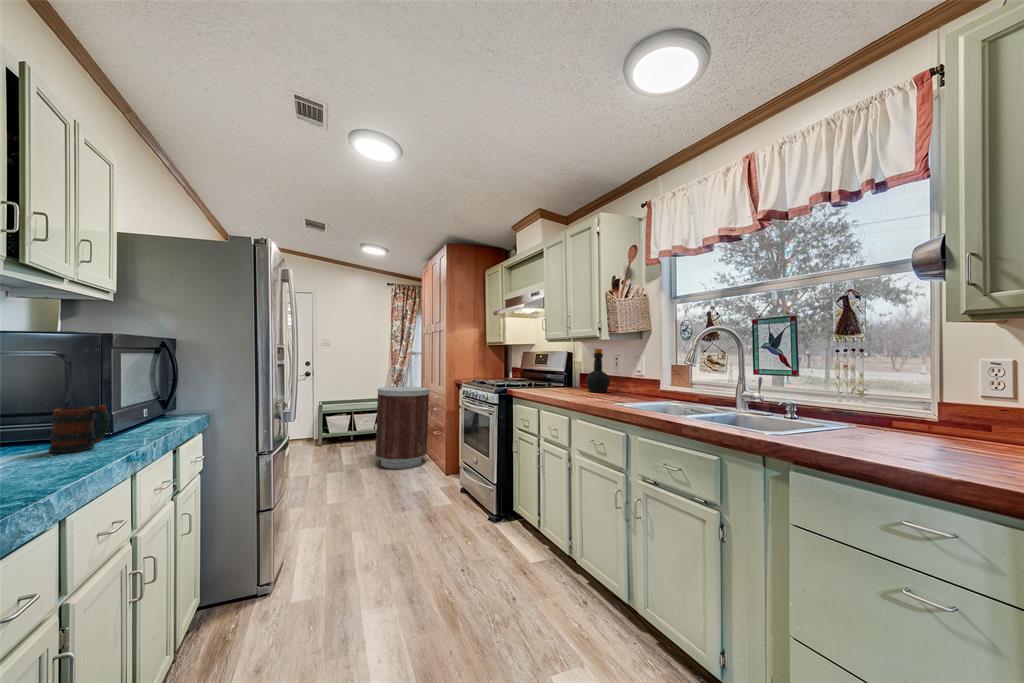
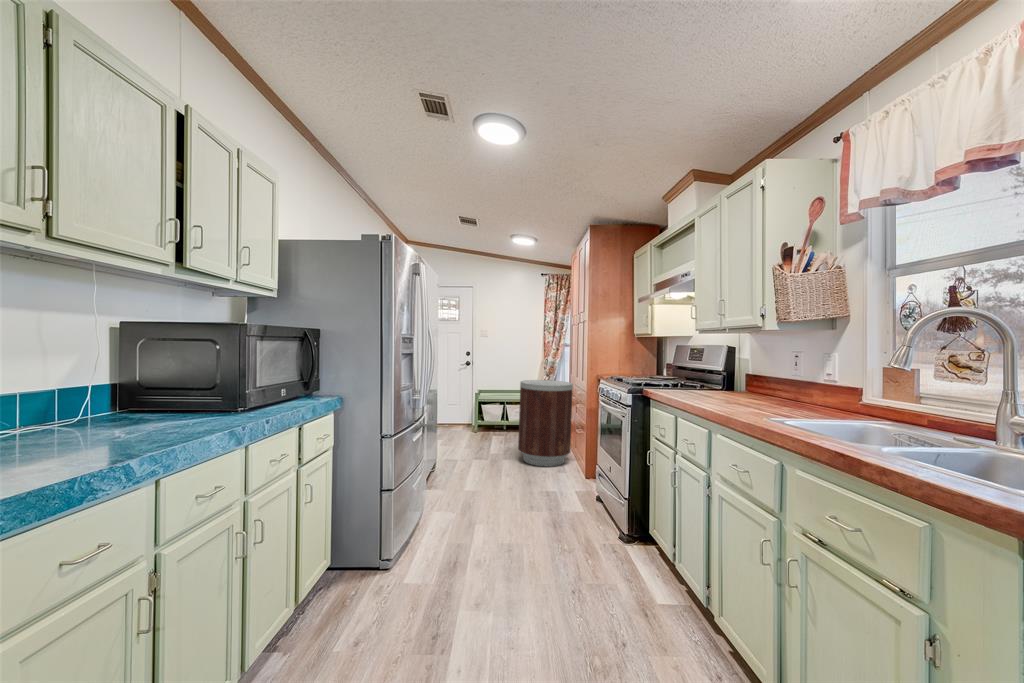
bottle: present [586,349,610,393] -> none [748,343,784,402]
mug: present [49,405,110,453] -> none [205,387,242,424]

